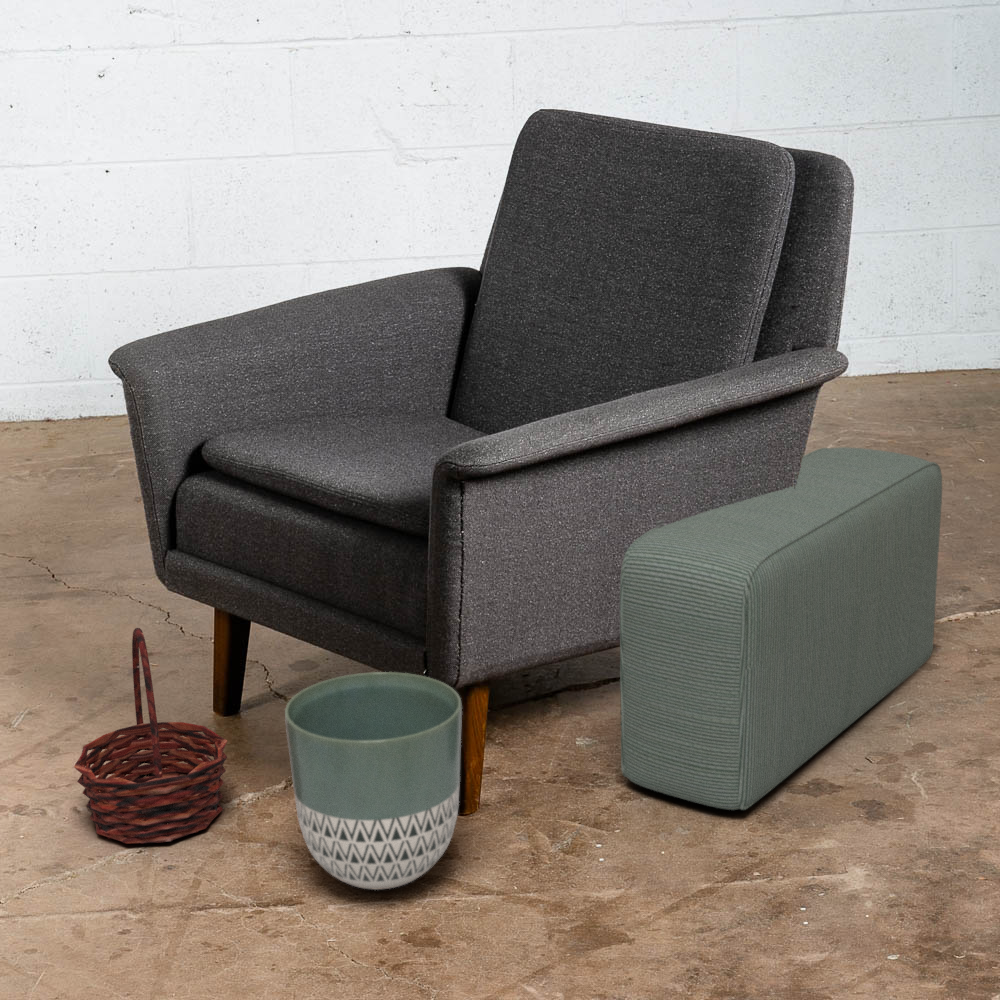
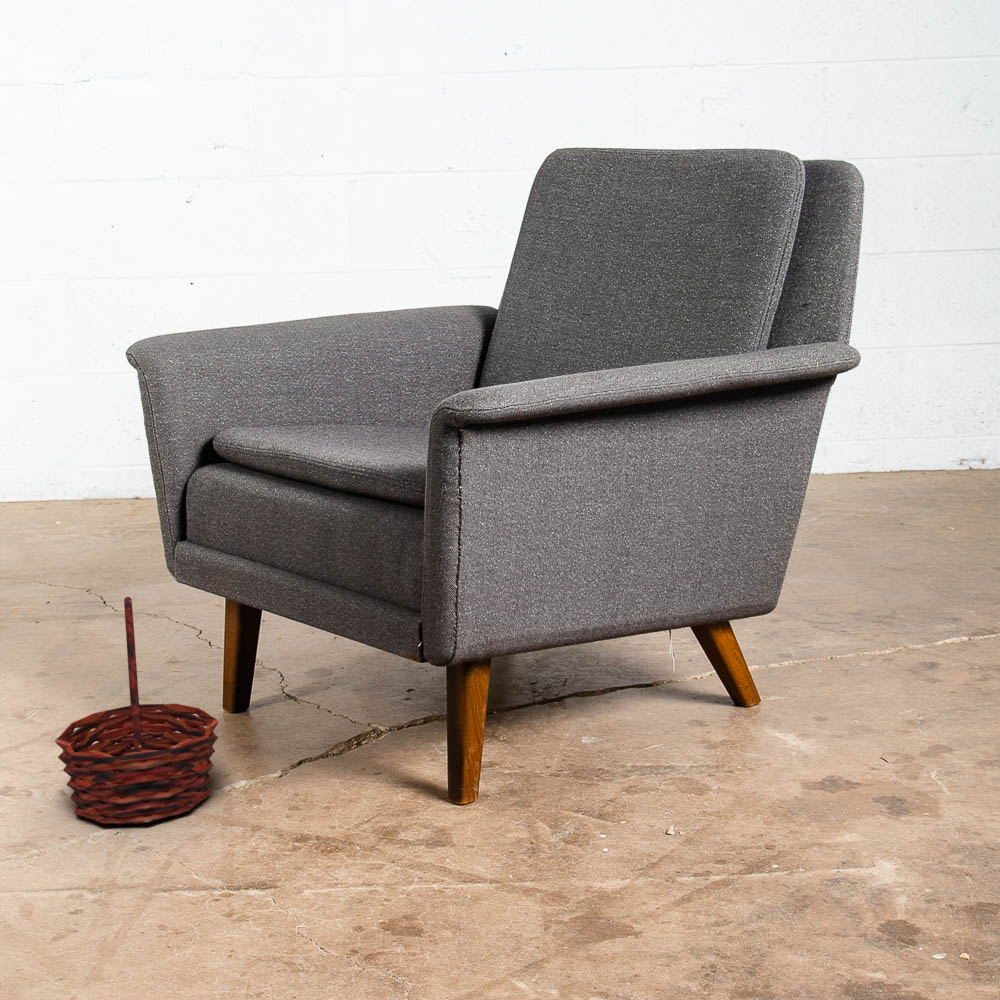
pouf: present [620,447,942,810] -> none [628,463,945,803]
planter: present [285,672,462,890] -> none [264,642,455,874]

